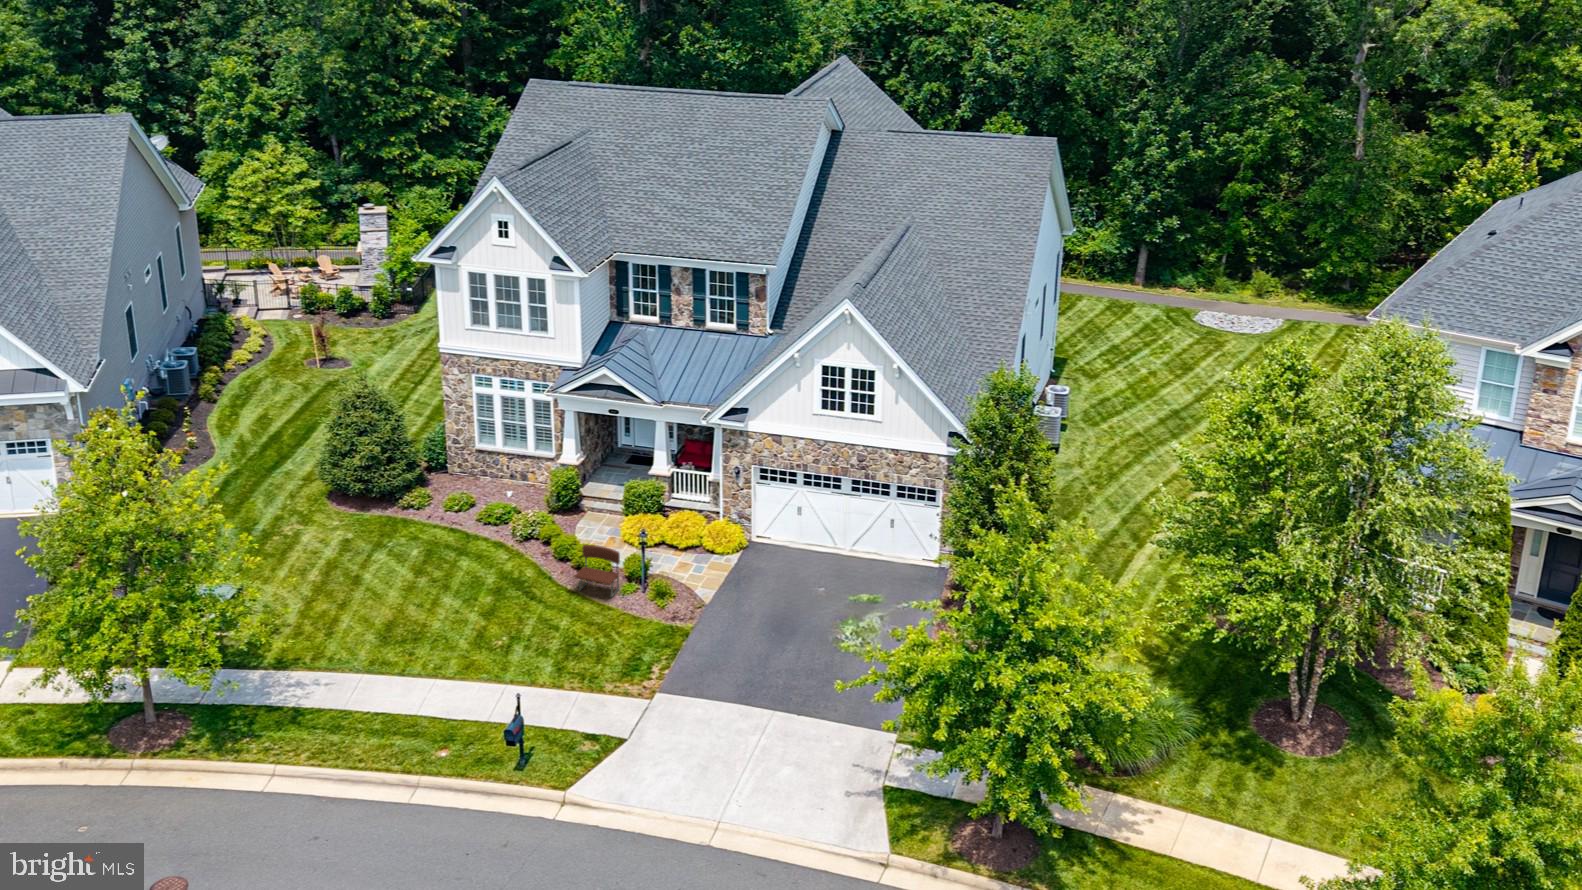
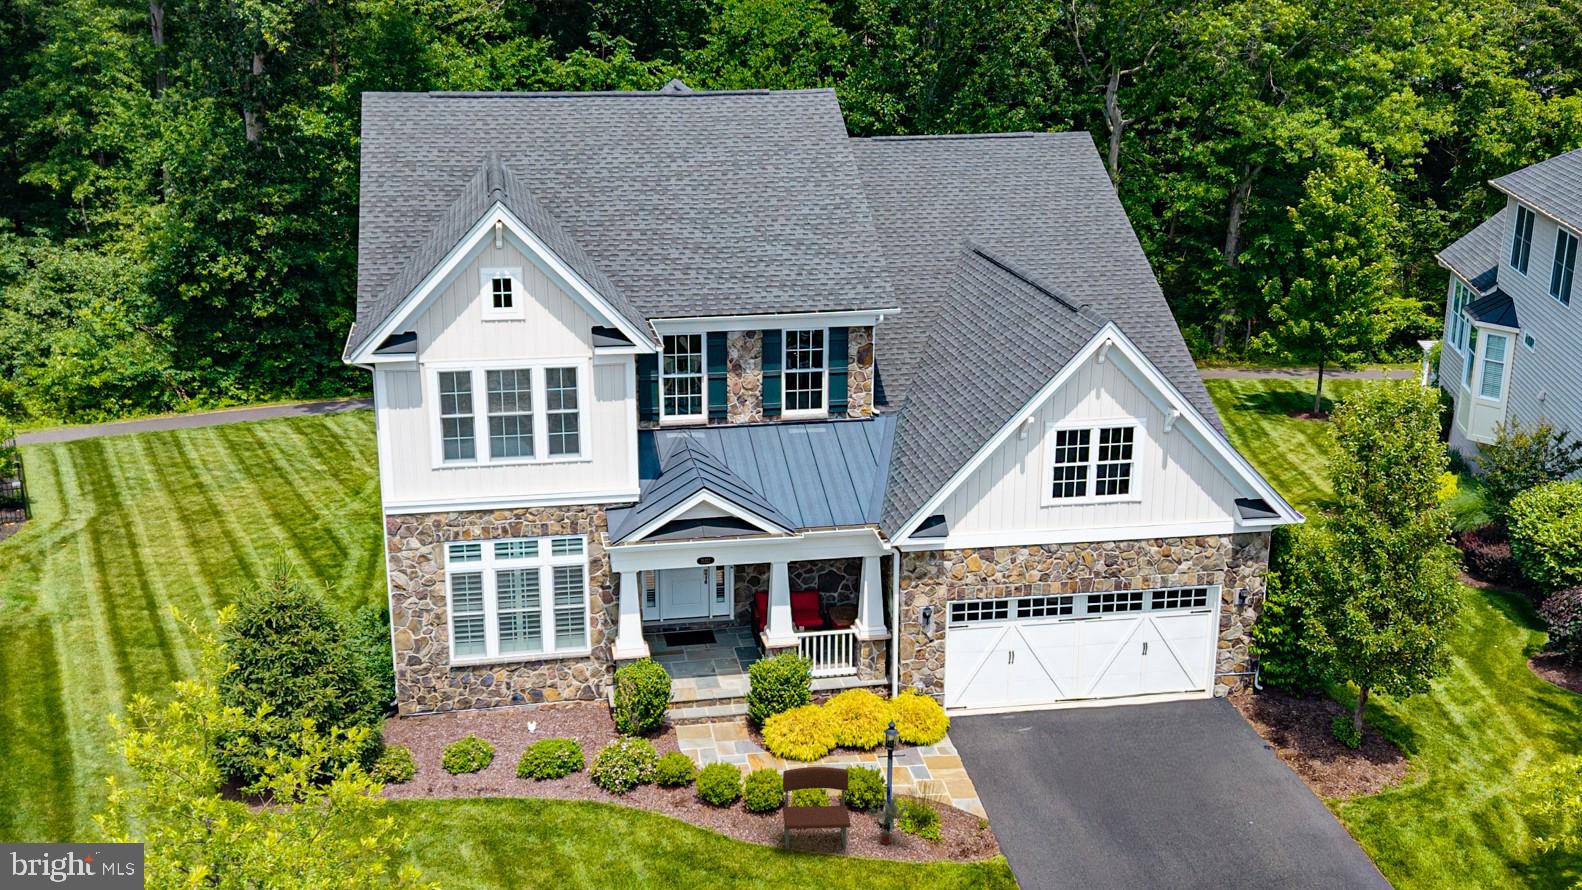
potted tree: none [627,572,648,602] -> present [866,795,908,844]

